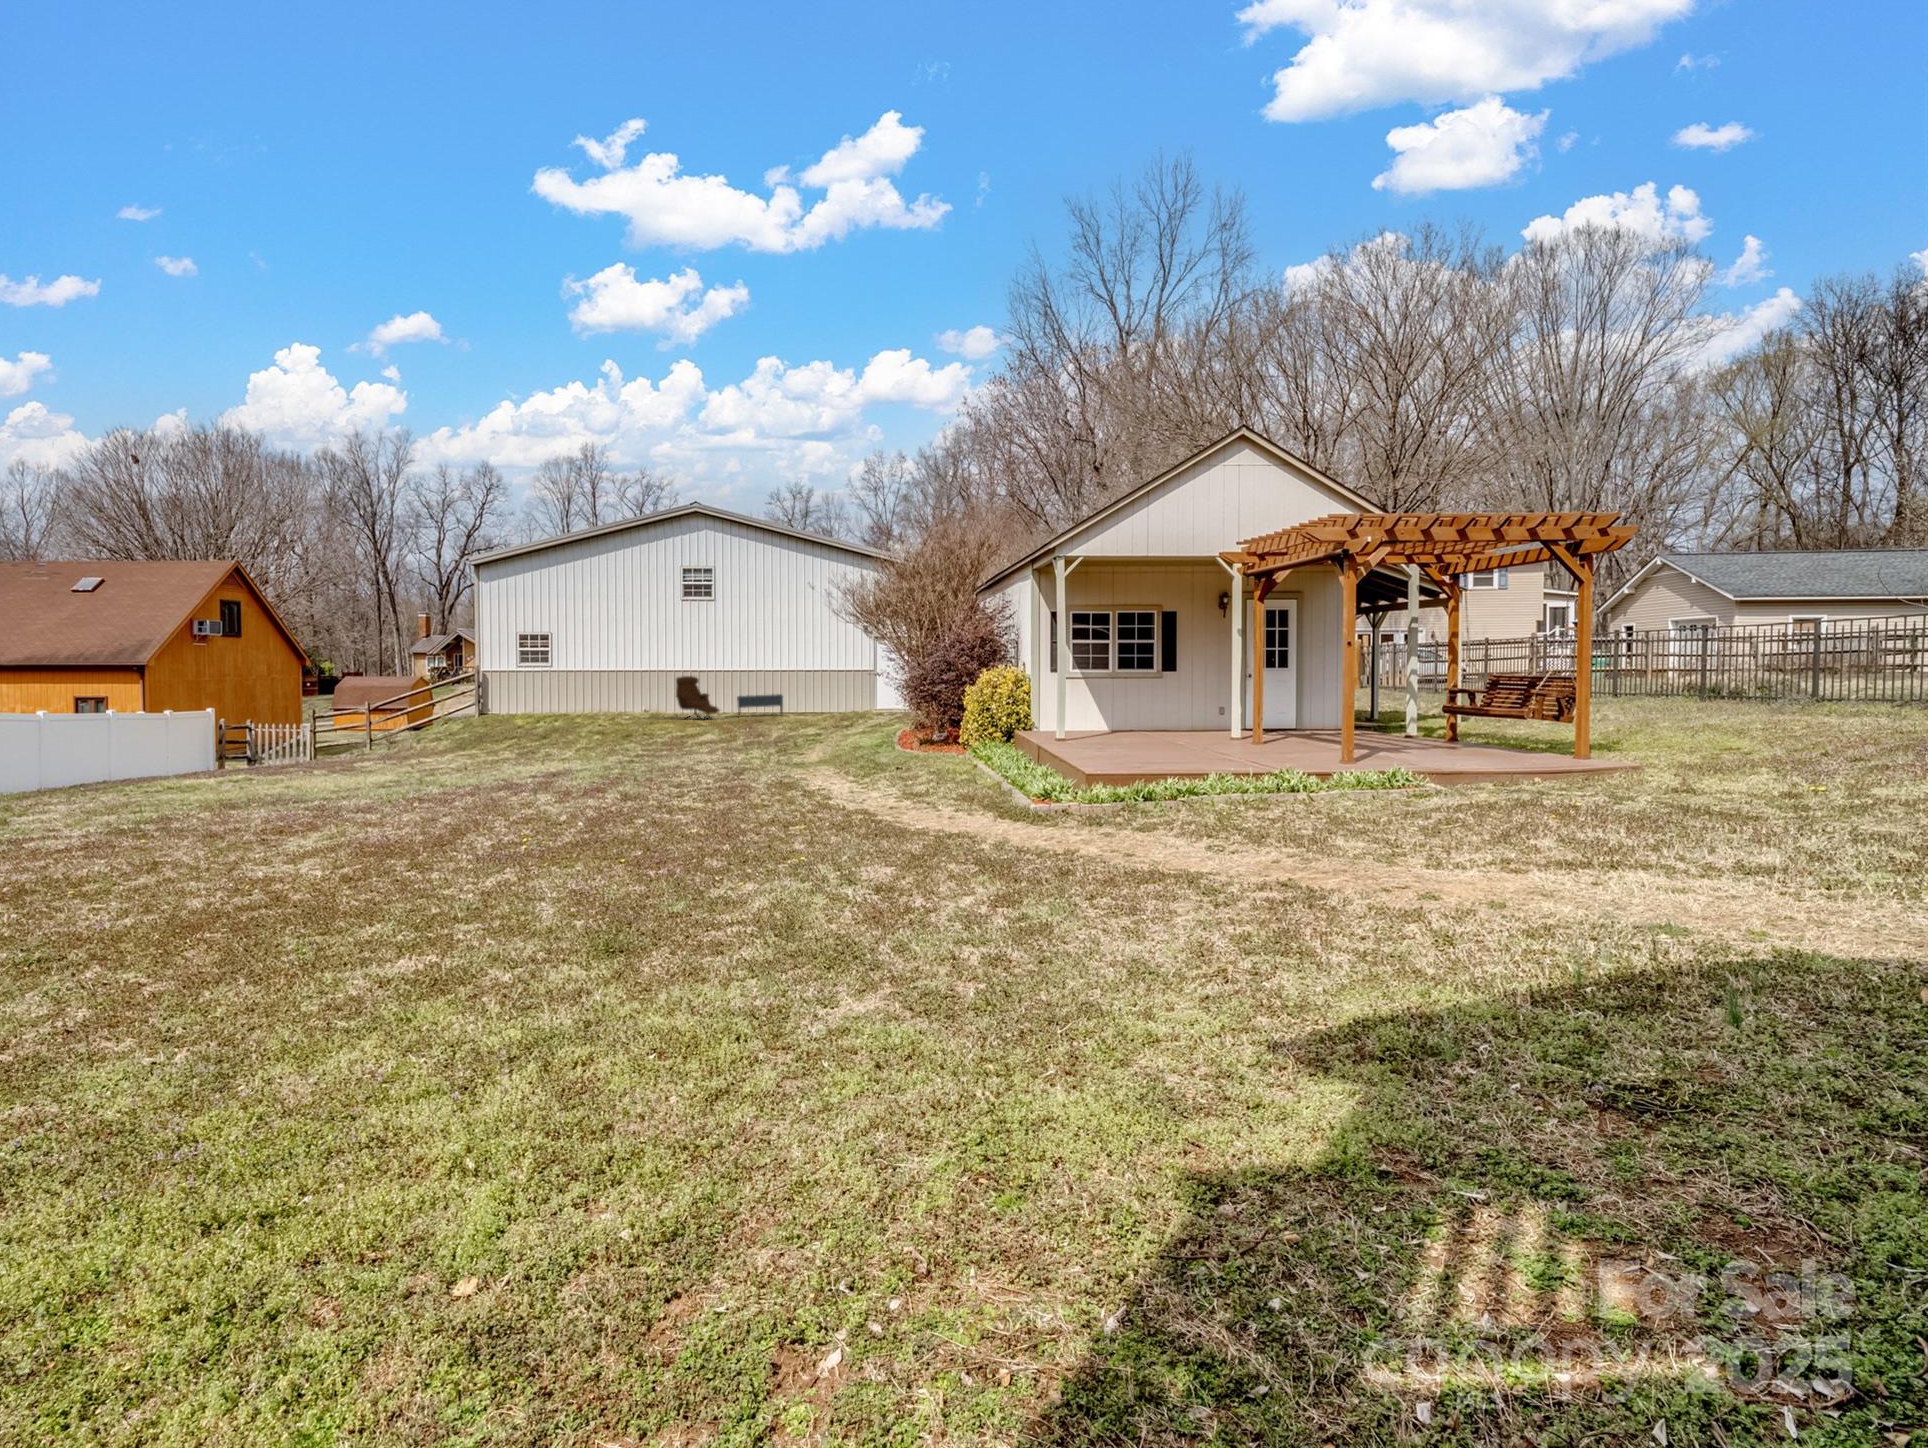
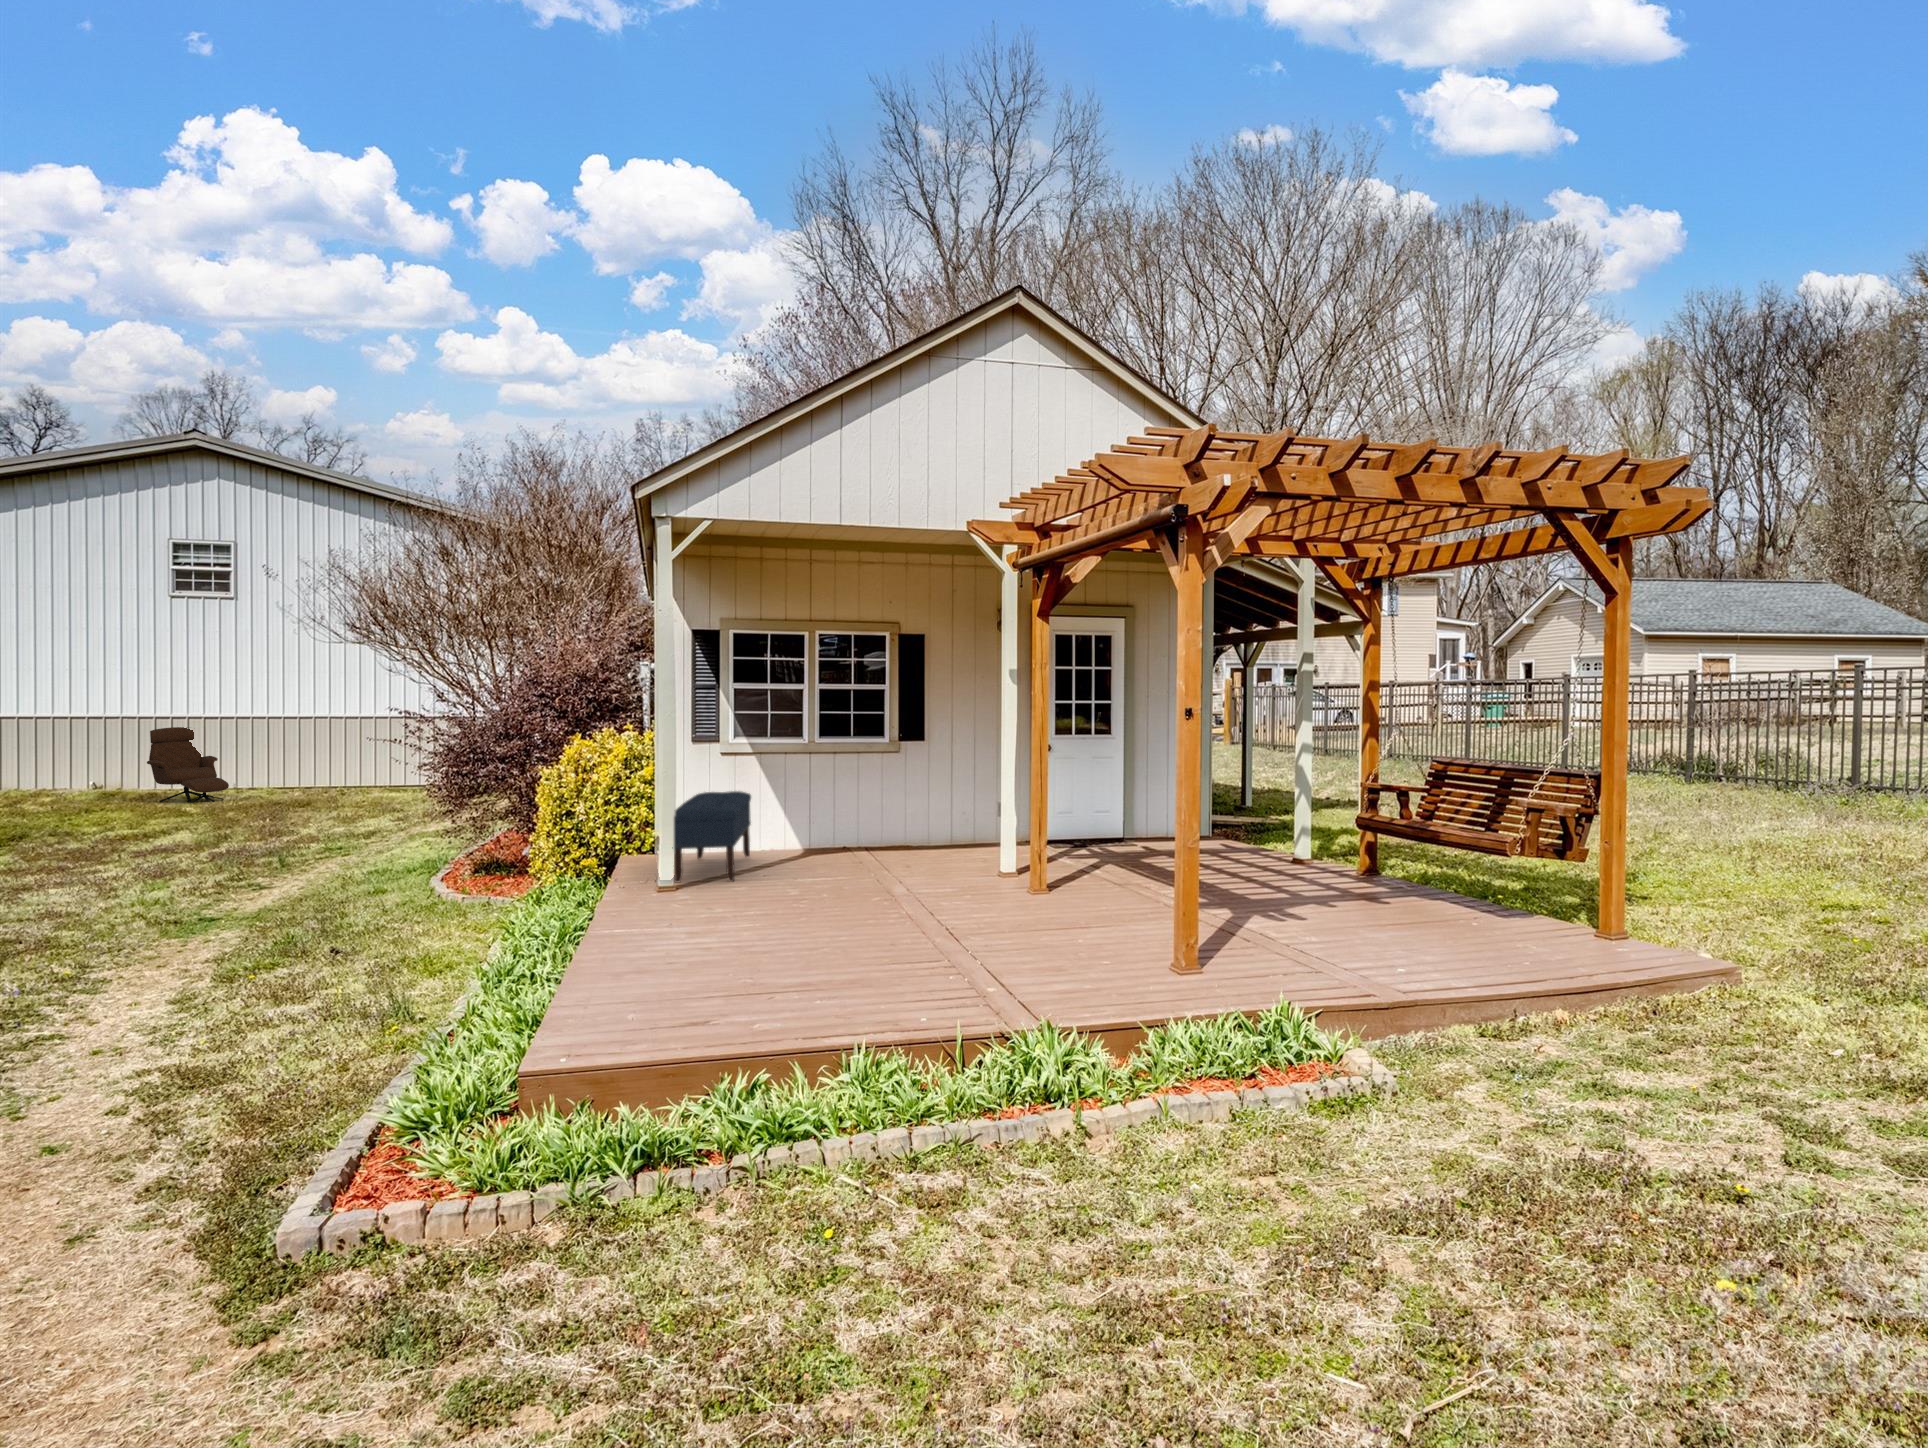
bench: present [737,694,783,716] -> present [672,791,751,882]

